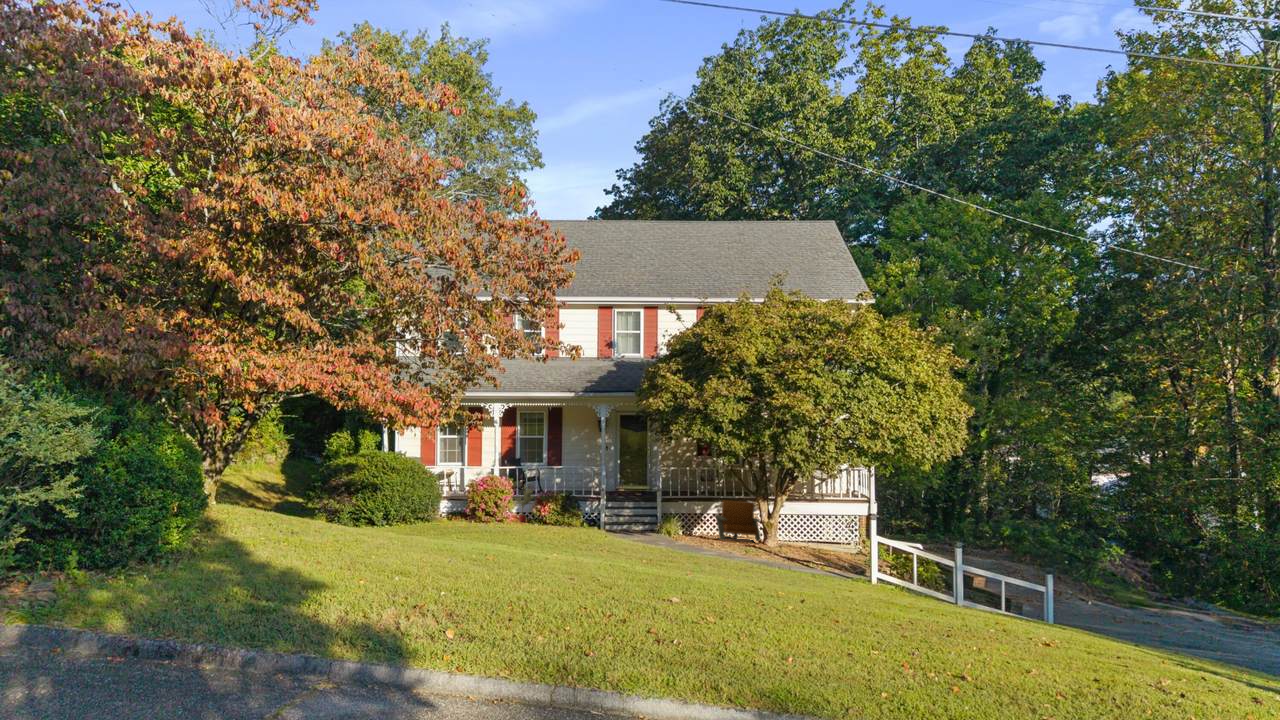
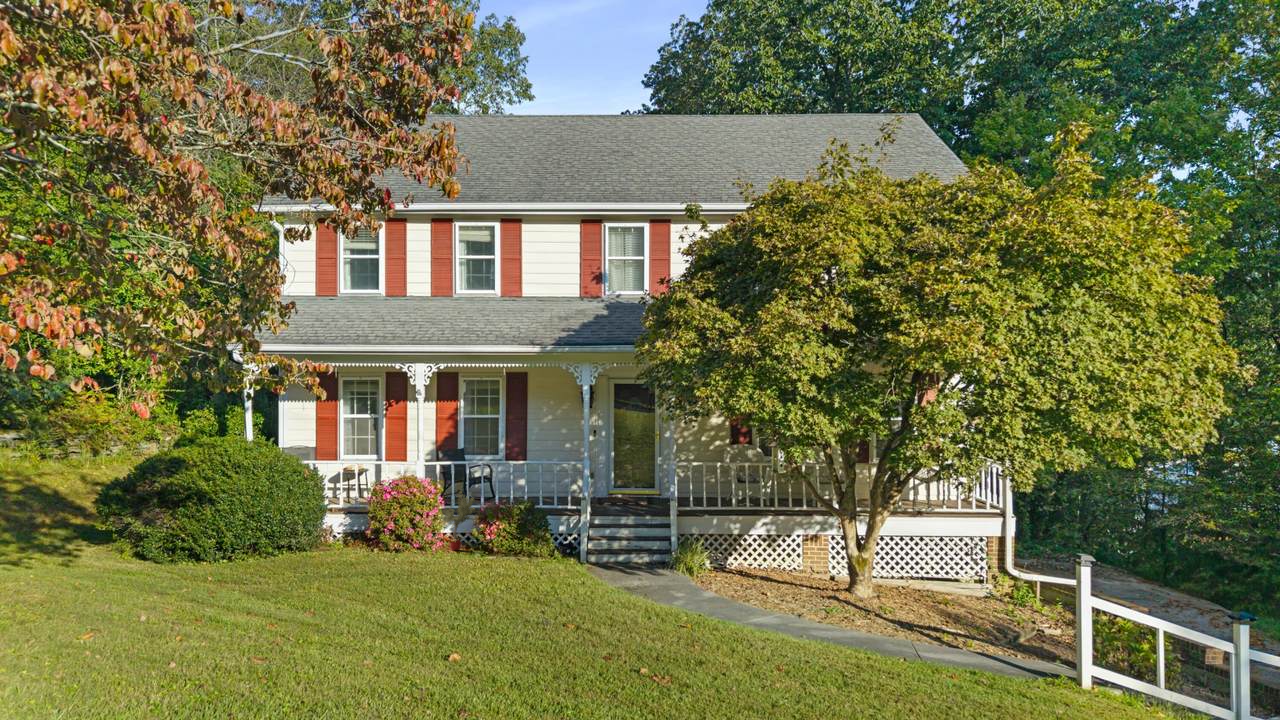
lounge chair: present [716,500,761,541] -> none [762,513,843,586]

